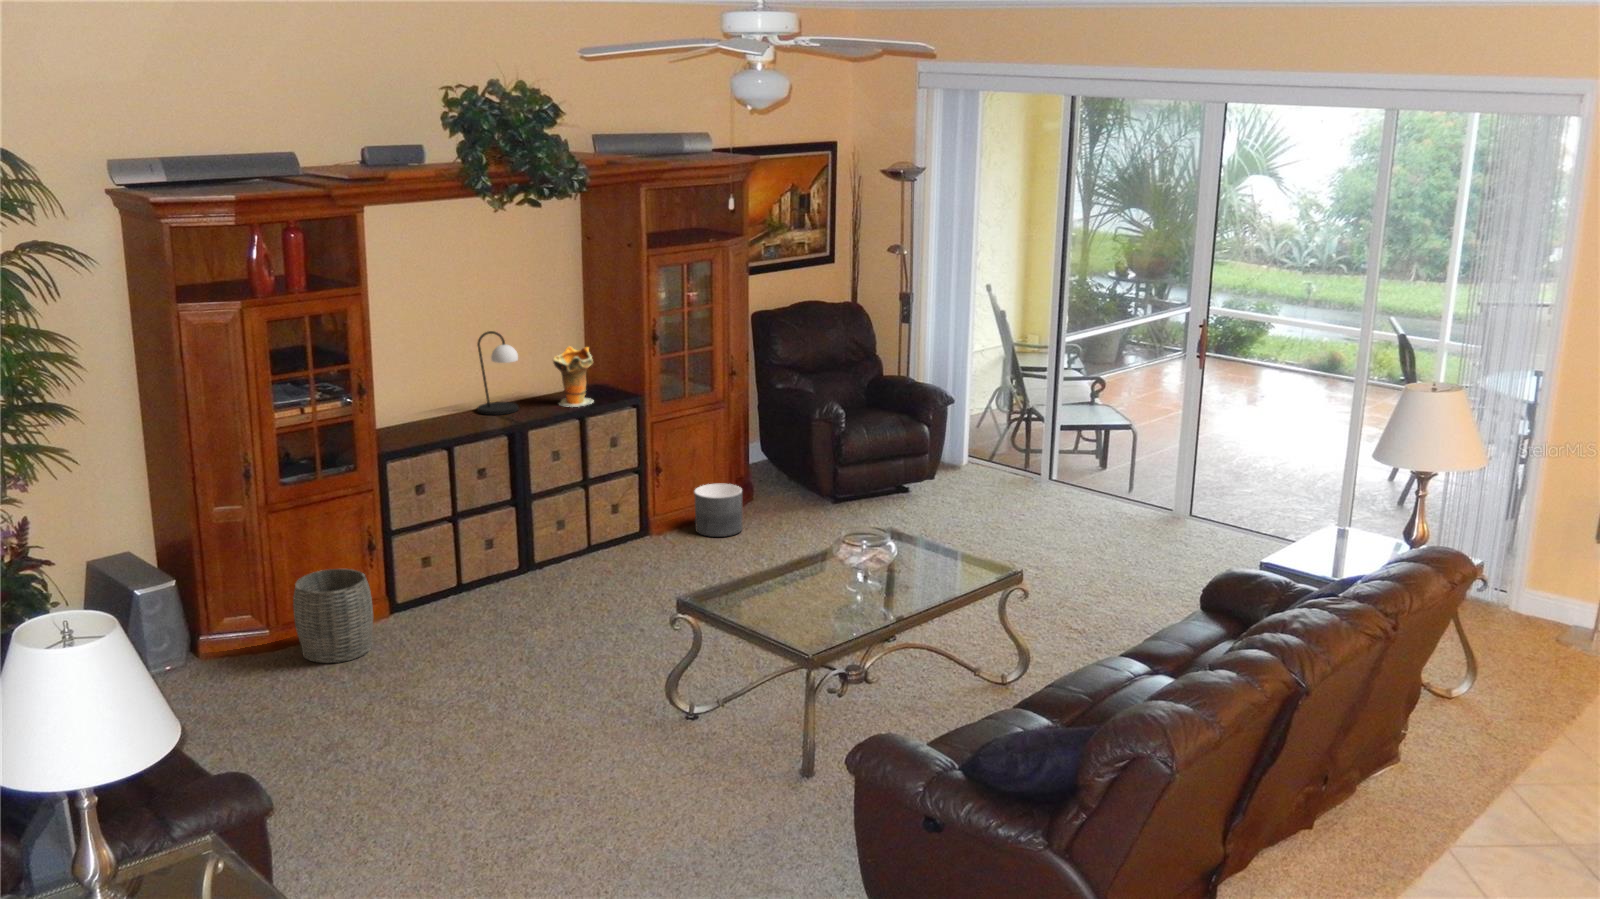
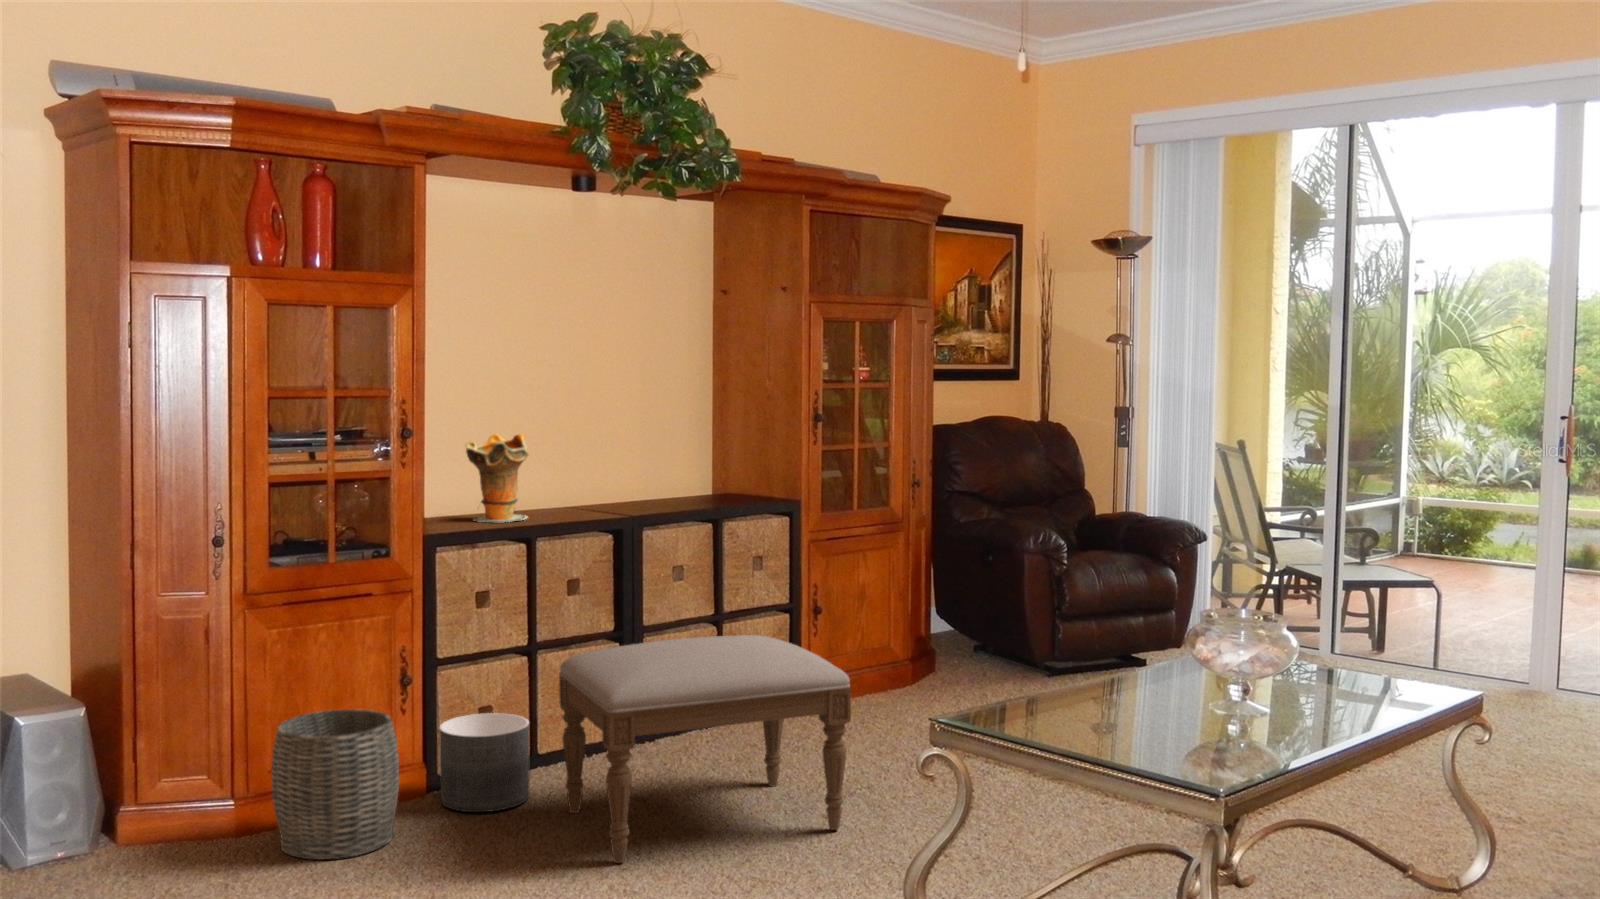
table lamp: present [477,331,519,415] -> none [568,395,630,512]
decorative vase: present [553,347,593,407] -> present [466,434,529,522]
planter: present [694,484,742,537] -> present [439,713,530,812]
ottoman: none [472,511,656,662] -> present [559,635,851,863]

